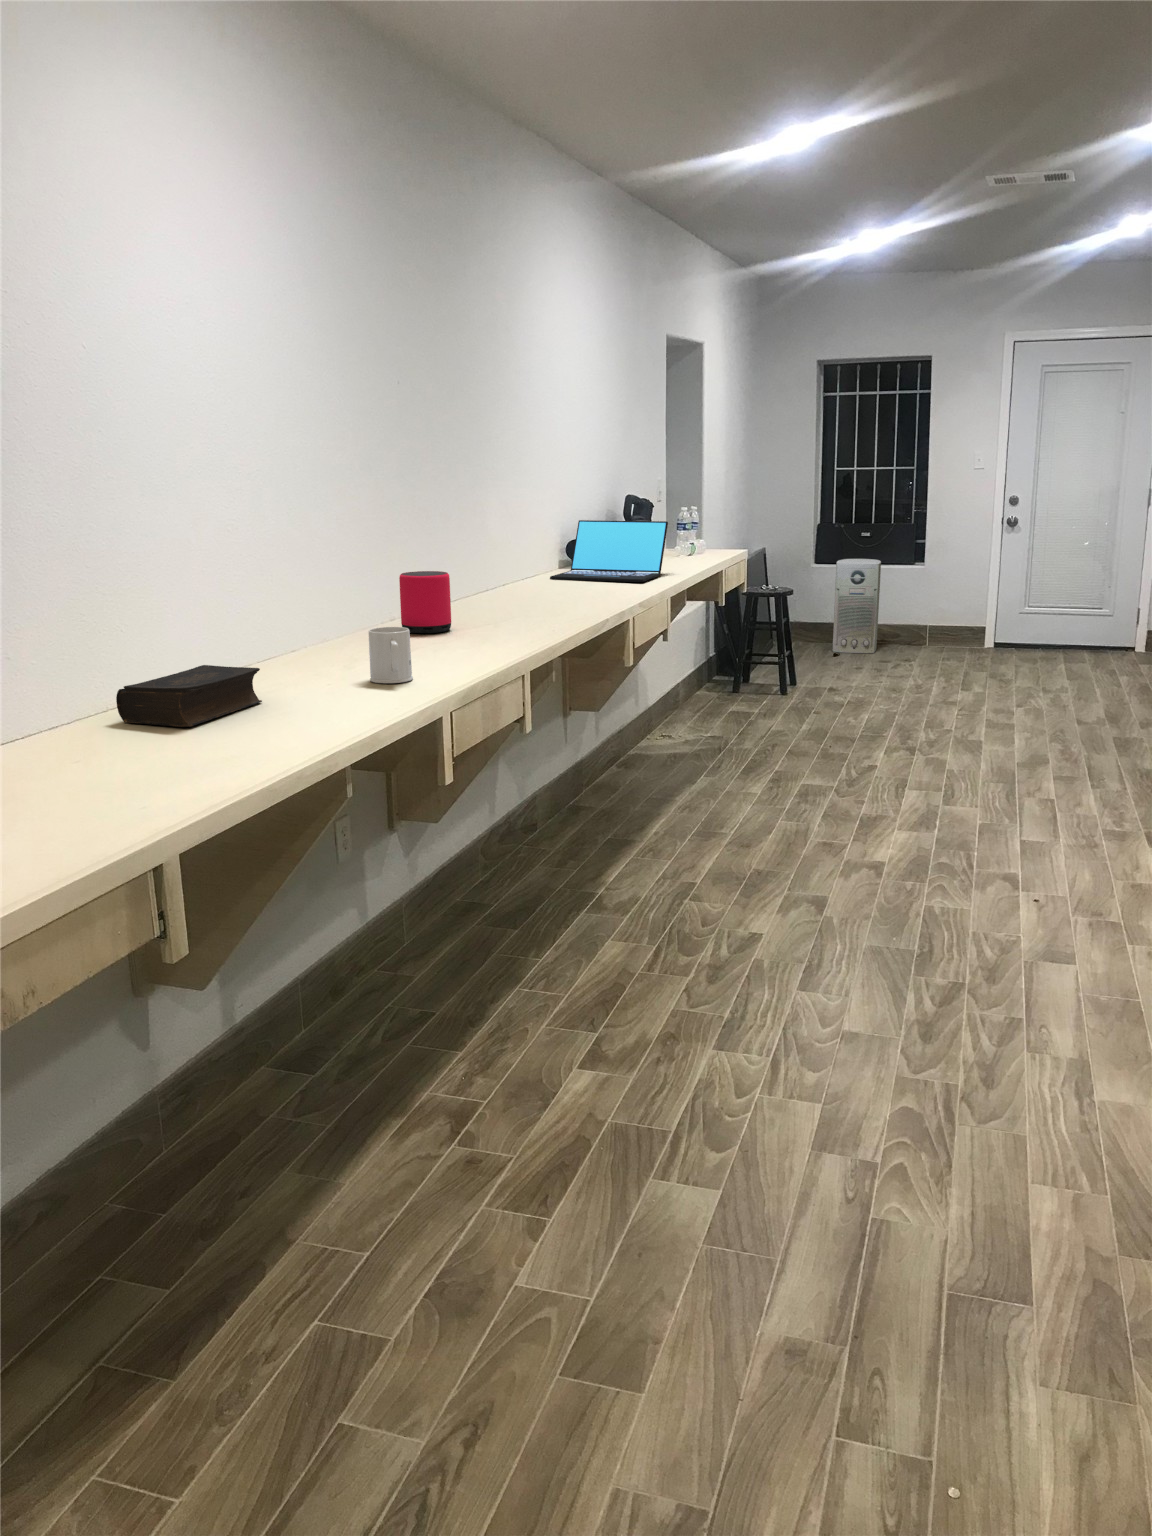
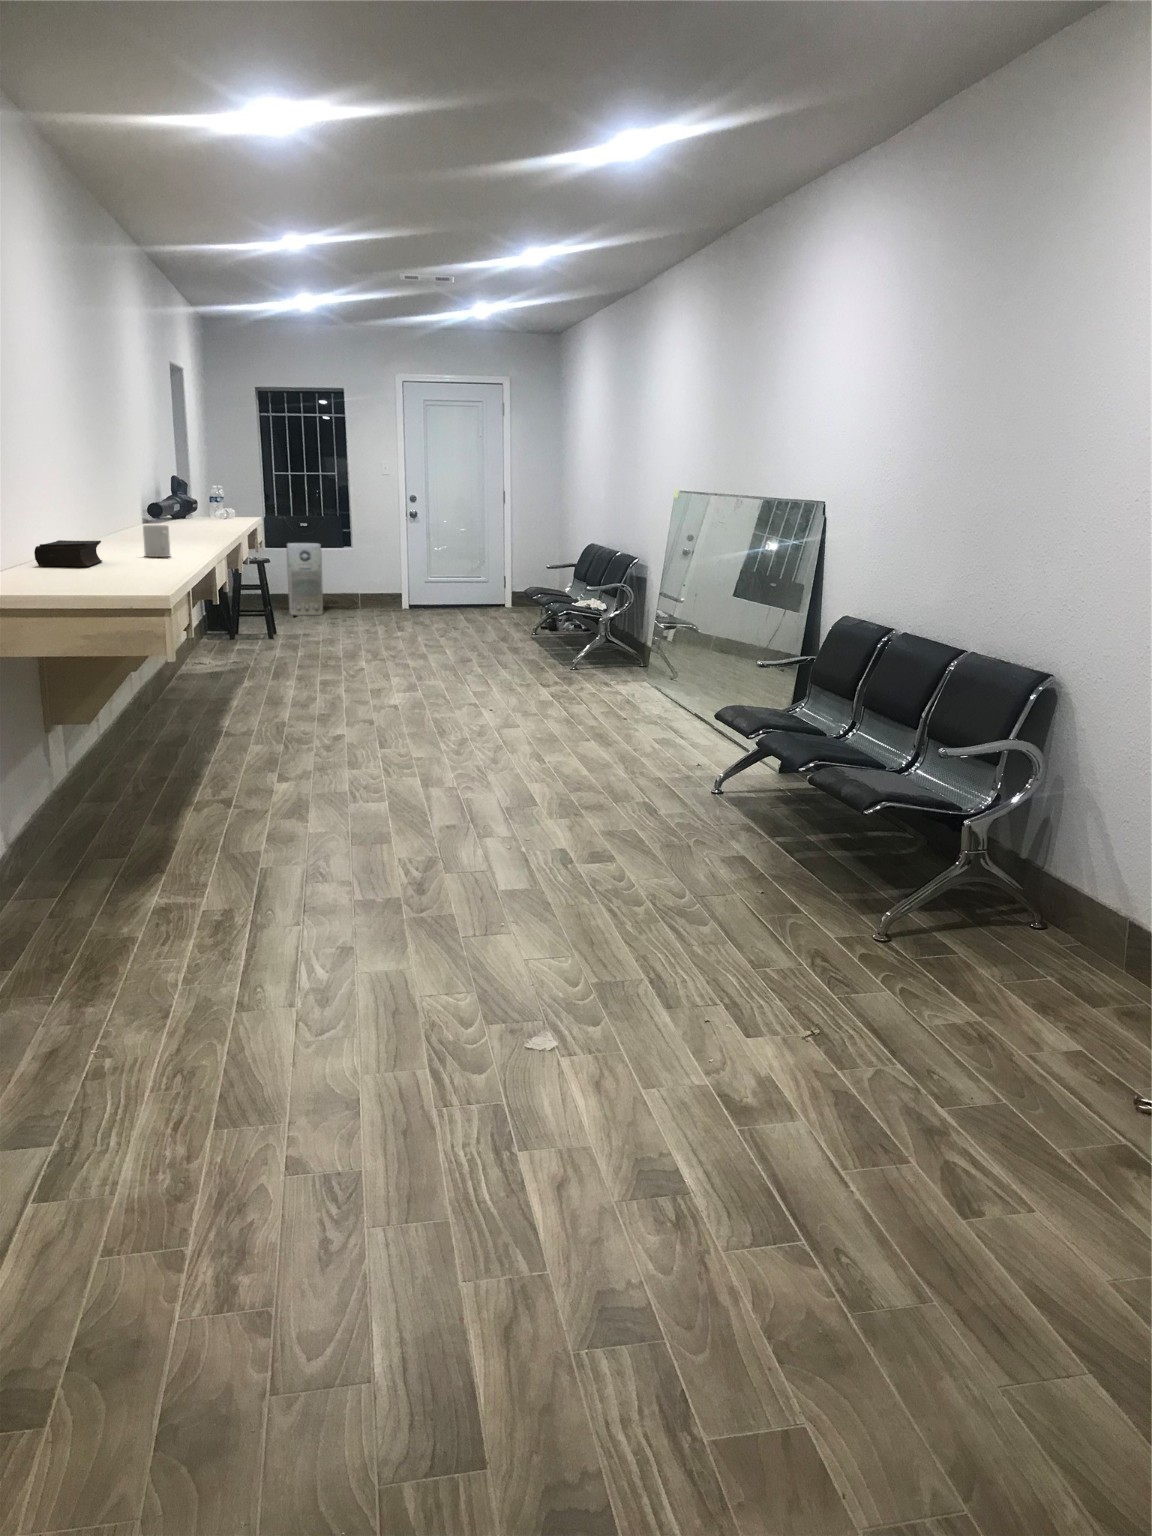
laptop: present [550,520,668,582] -> none [148,488,226,529]
speaker: present [399,571,451,633] -> none [104,505,141,544]

